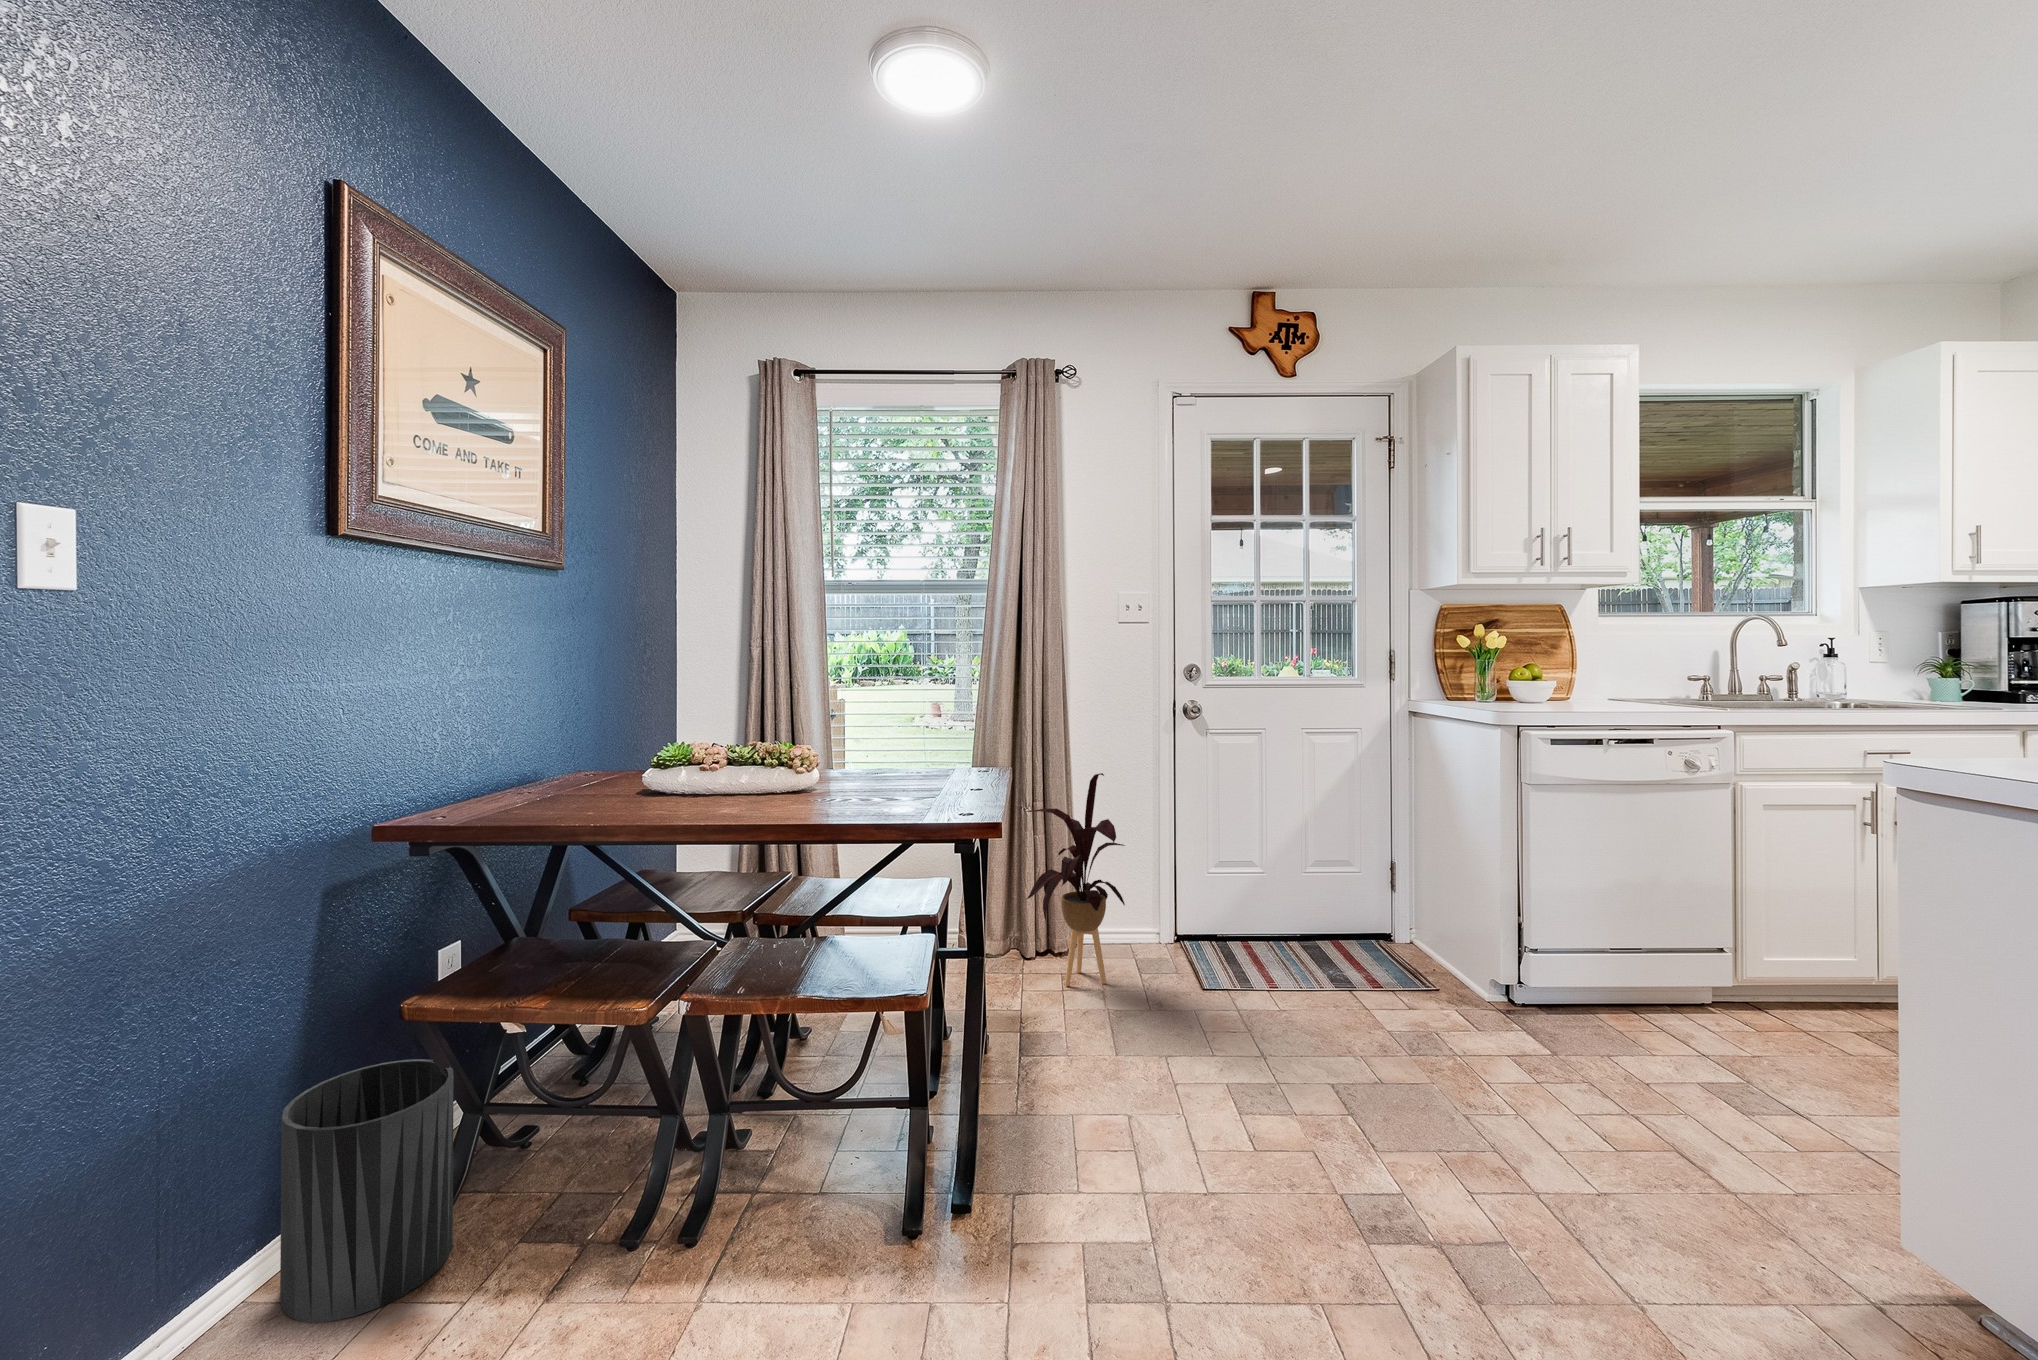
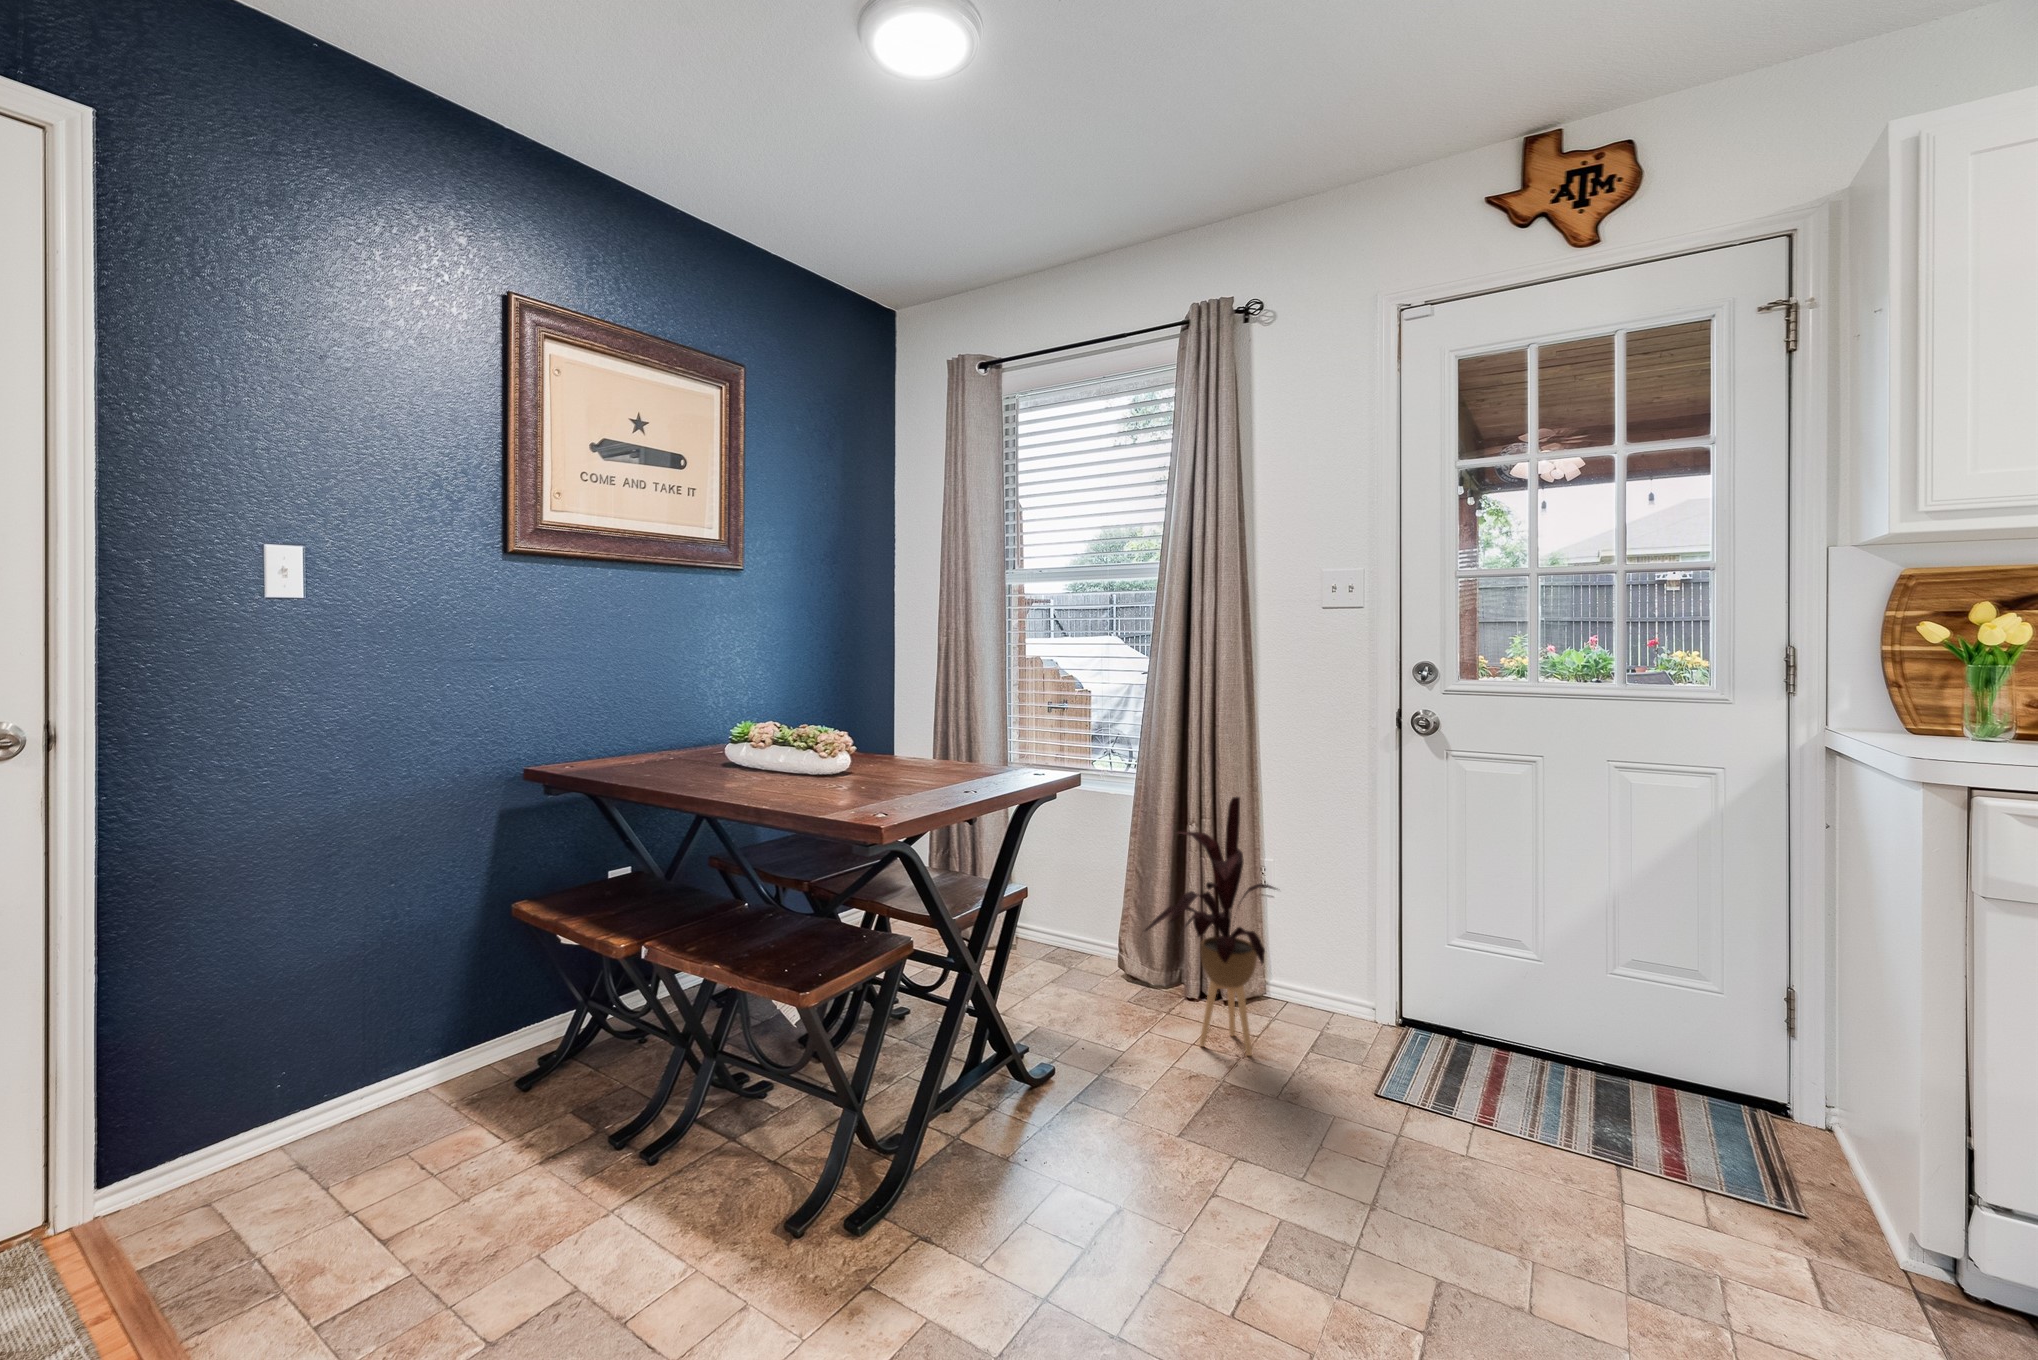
trash can: present [280,1059,454,1323] -> none [431,949,546,1125]

